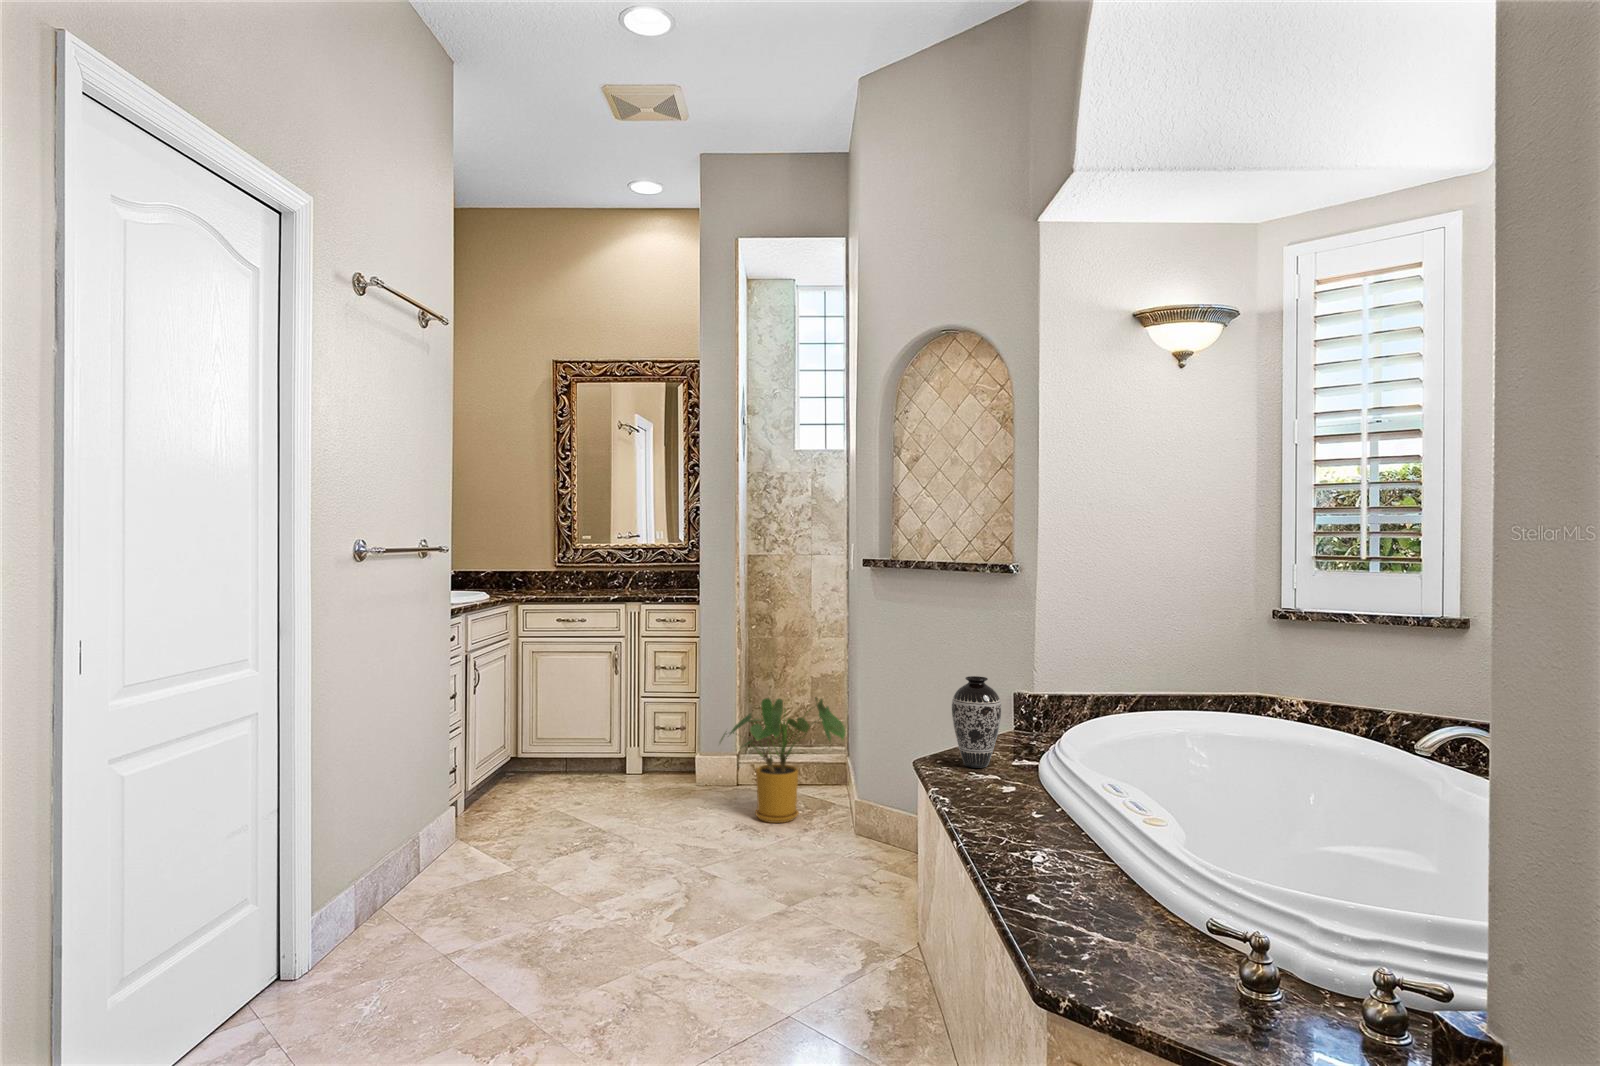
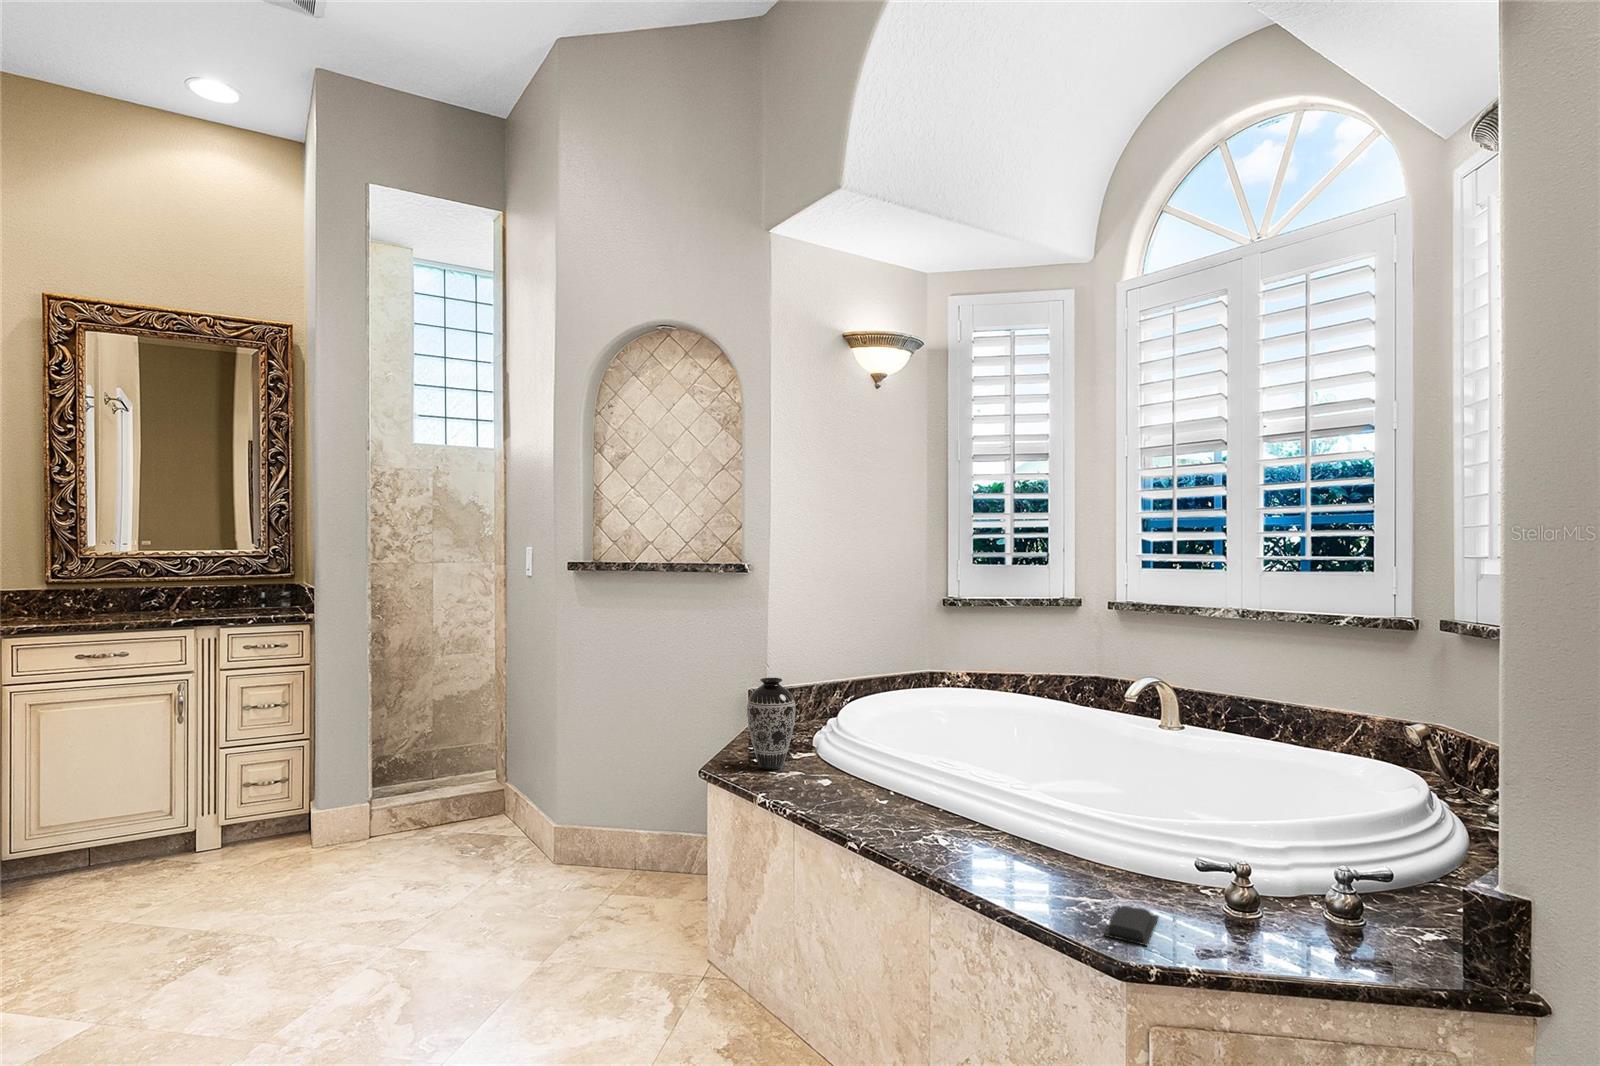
house plant: present [720,698,845,823] -> none [374,721,538,875]
soap bar: none [1062,949,1155,989] -> present [1104,906,1159,945]

